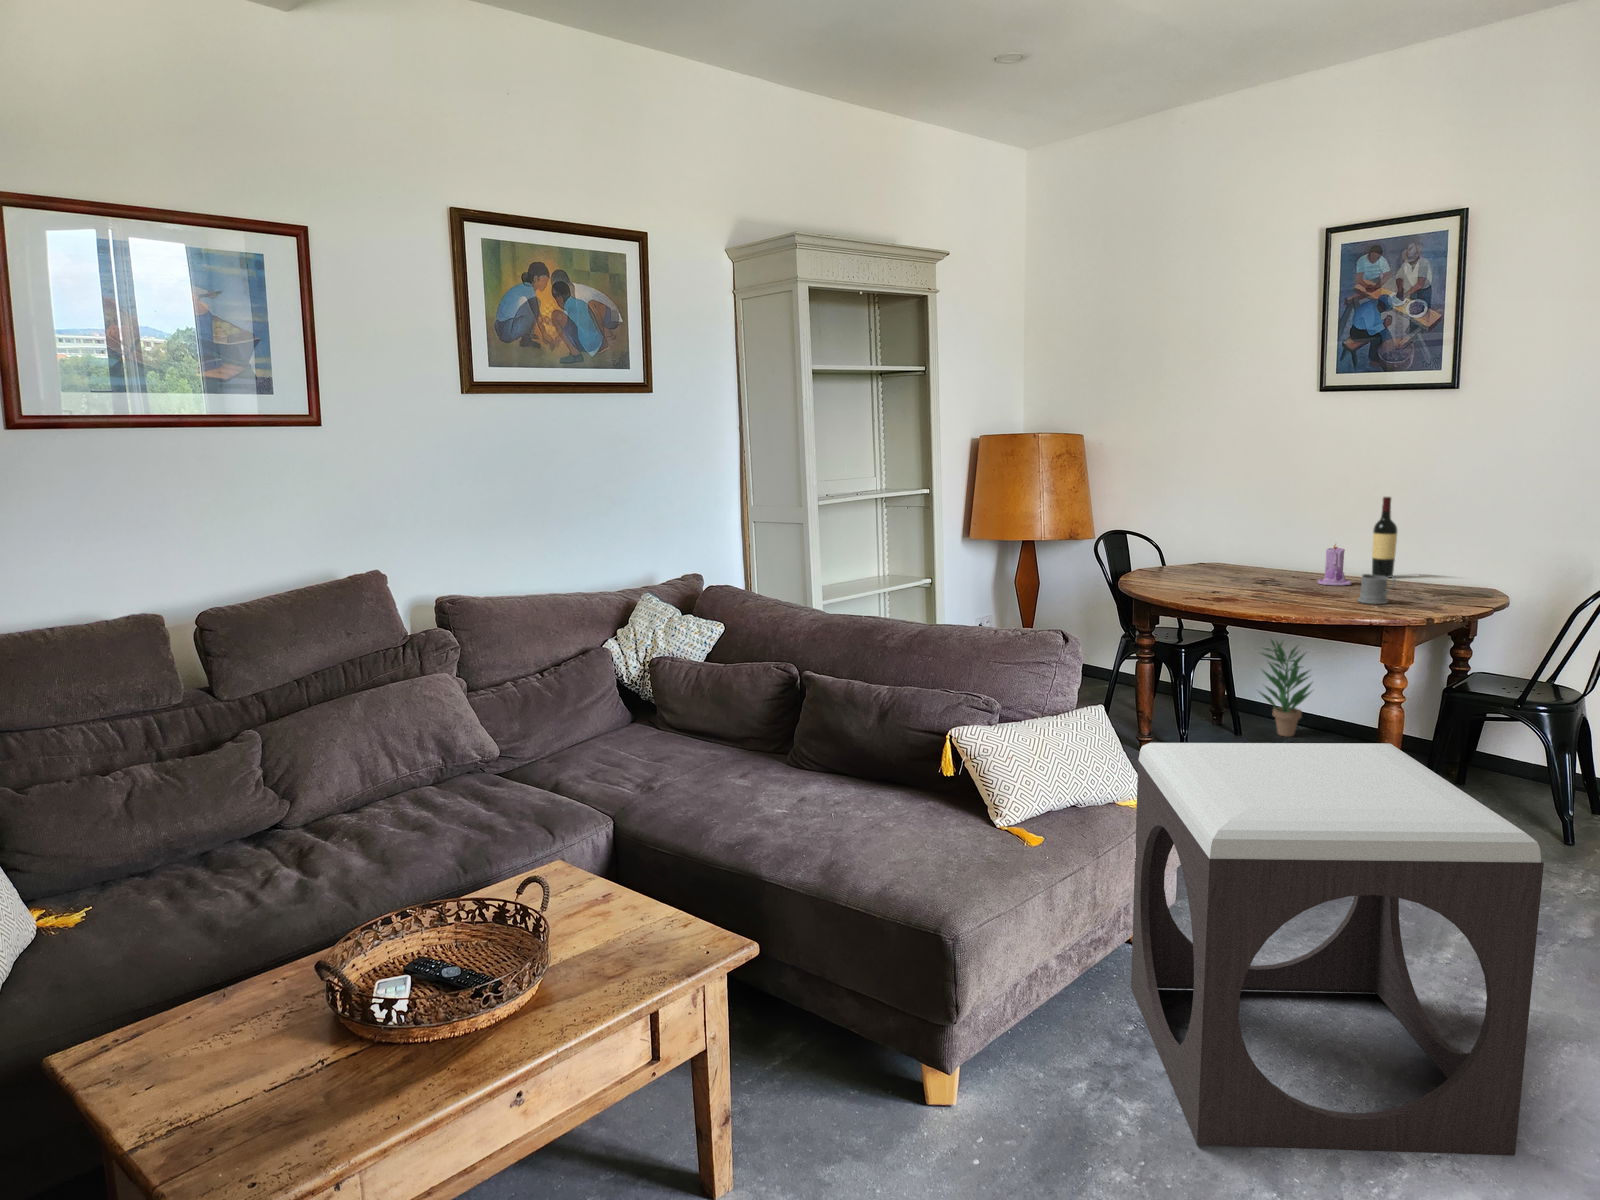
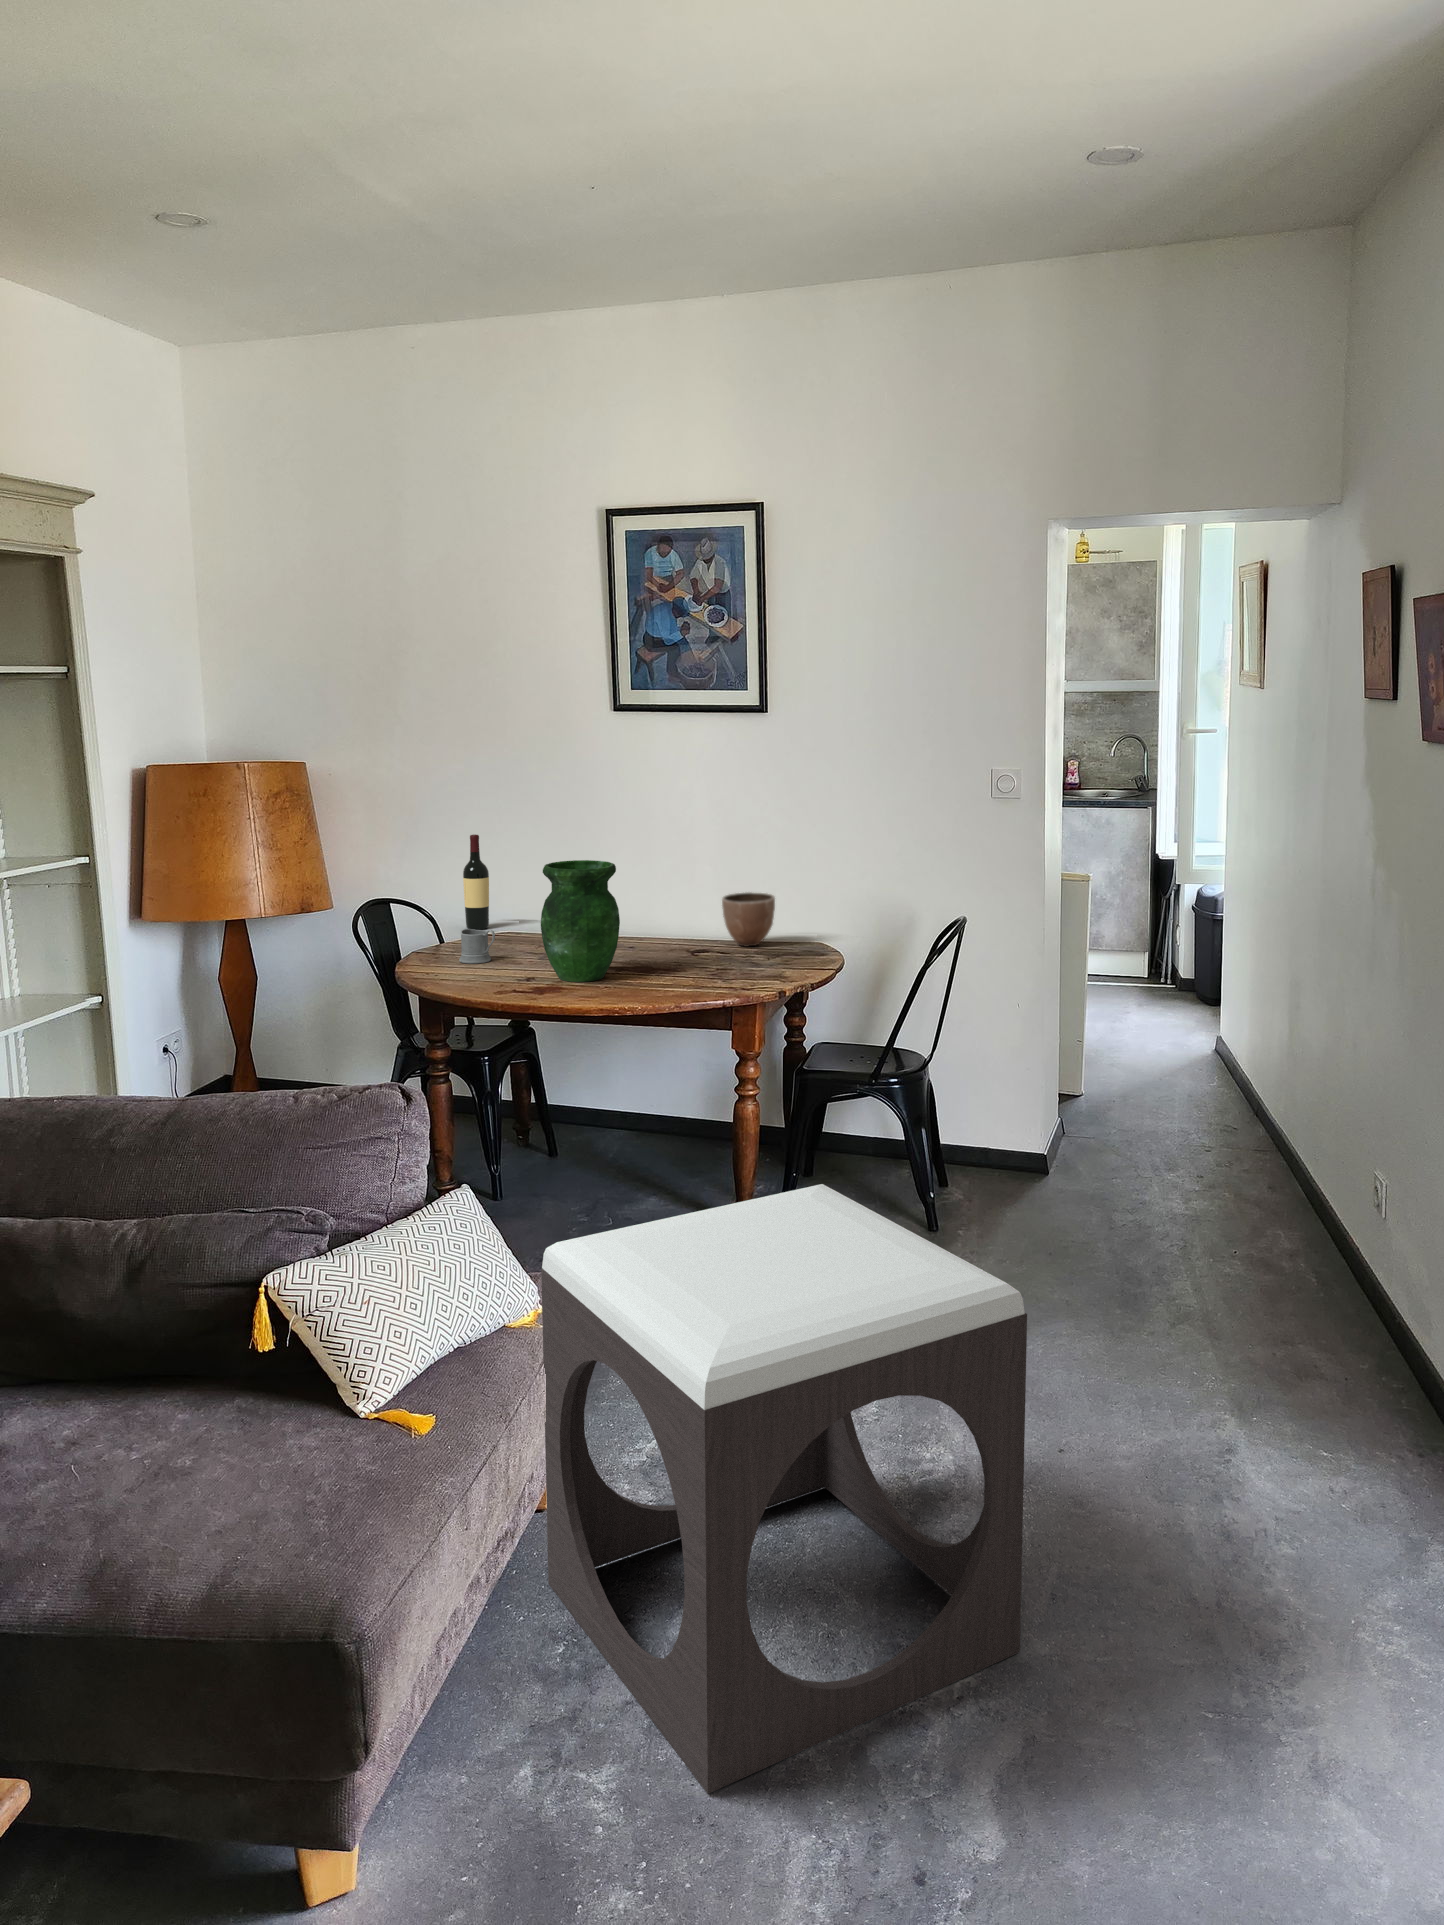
wine bottle: present [1372,497,1397,578] -> present [463,834,489,930]
vase: none [1226,503,1293,595] -> present [541,860,620,982]
decorative bowl: none [1398,541,1448,585] -> present [722,892,775,947]
candle: present [1318,544,1351,586] -> none [641,902,679,957]
mug: present [1358,574,1395,604] -> present [459,929,495,964]
potted plant: present [1260,640,1311,737] -> none [569,1024,637,1149]

